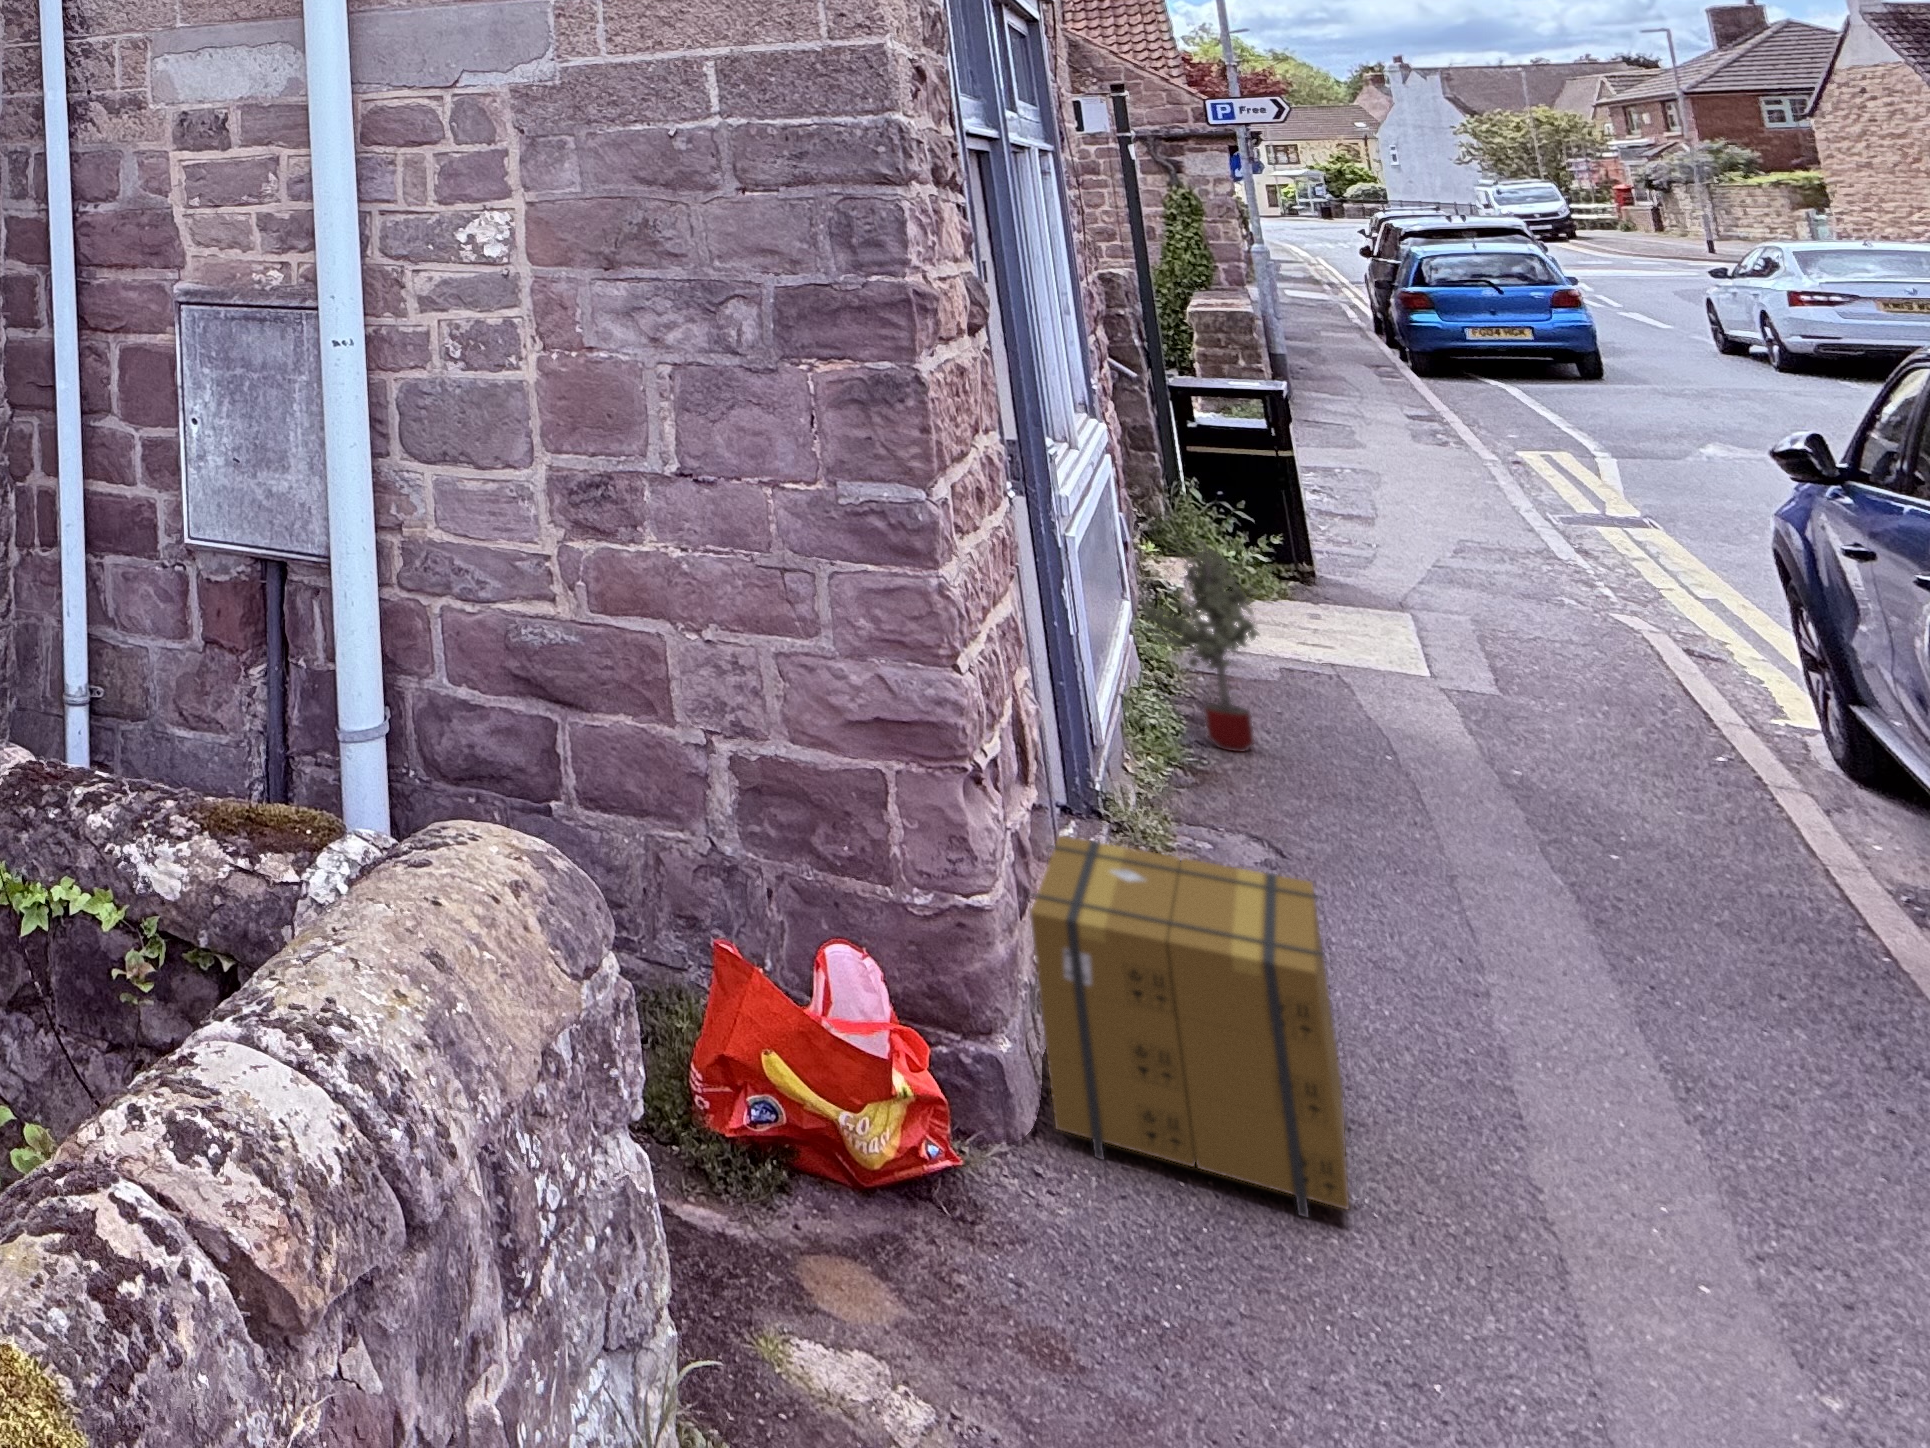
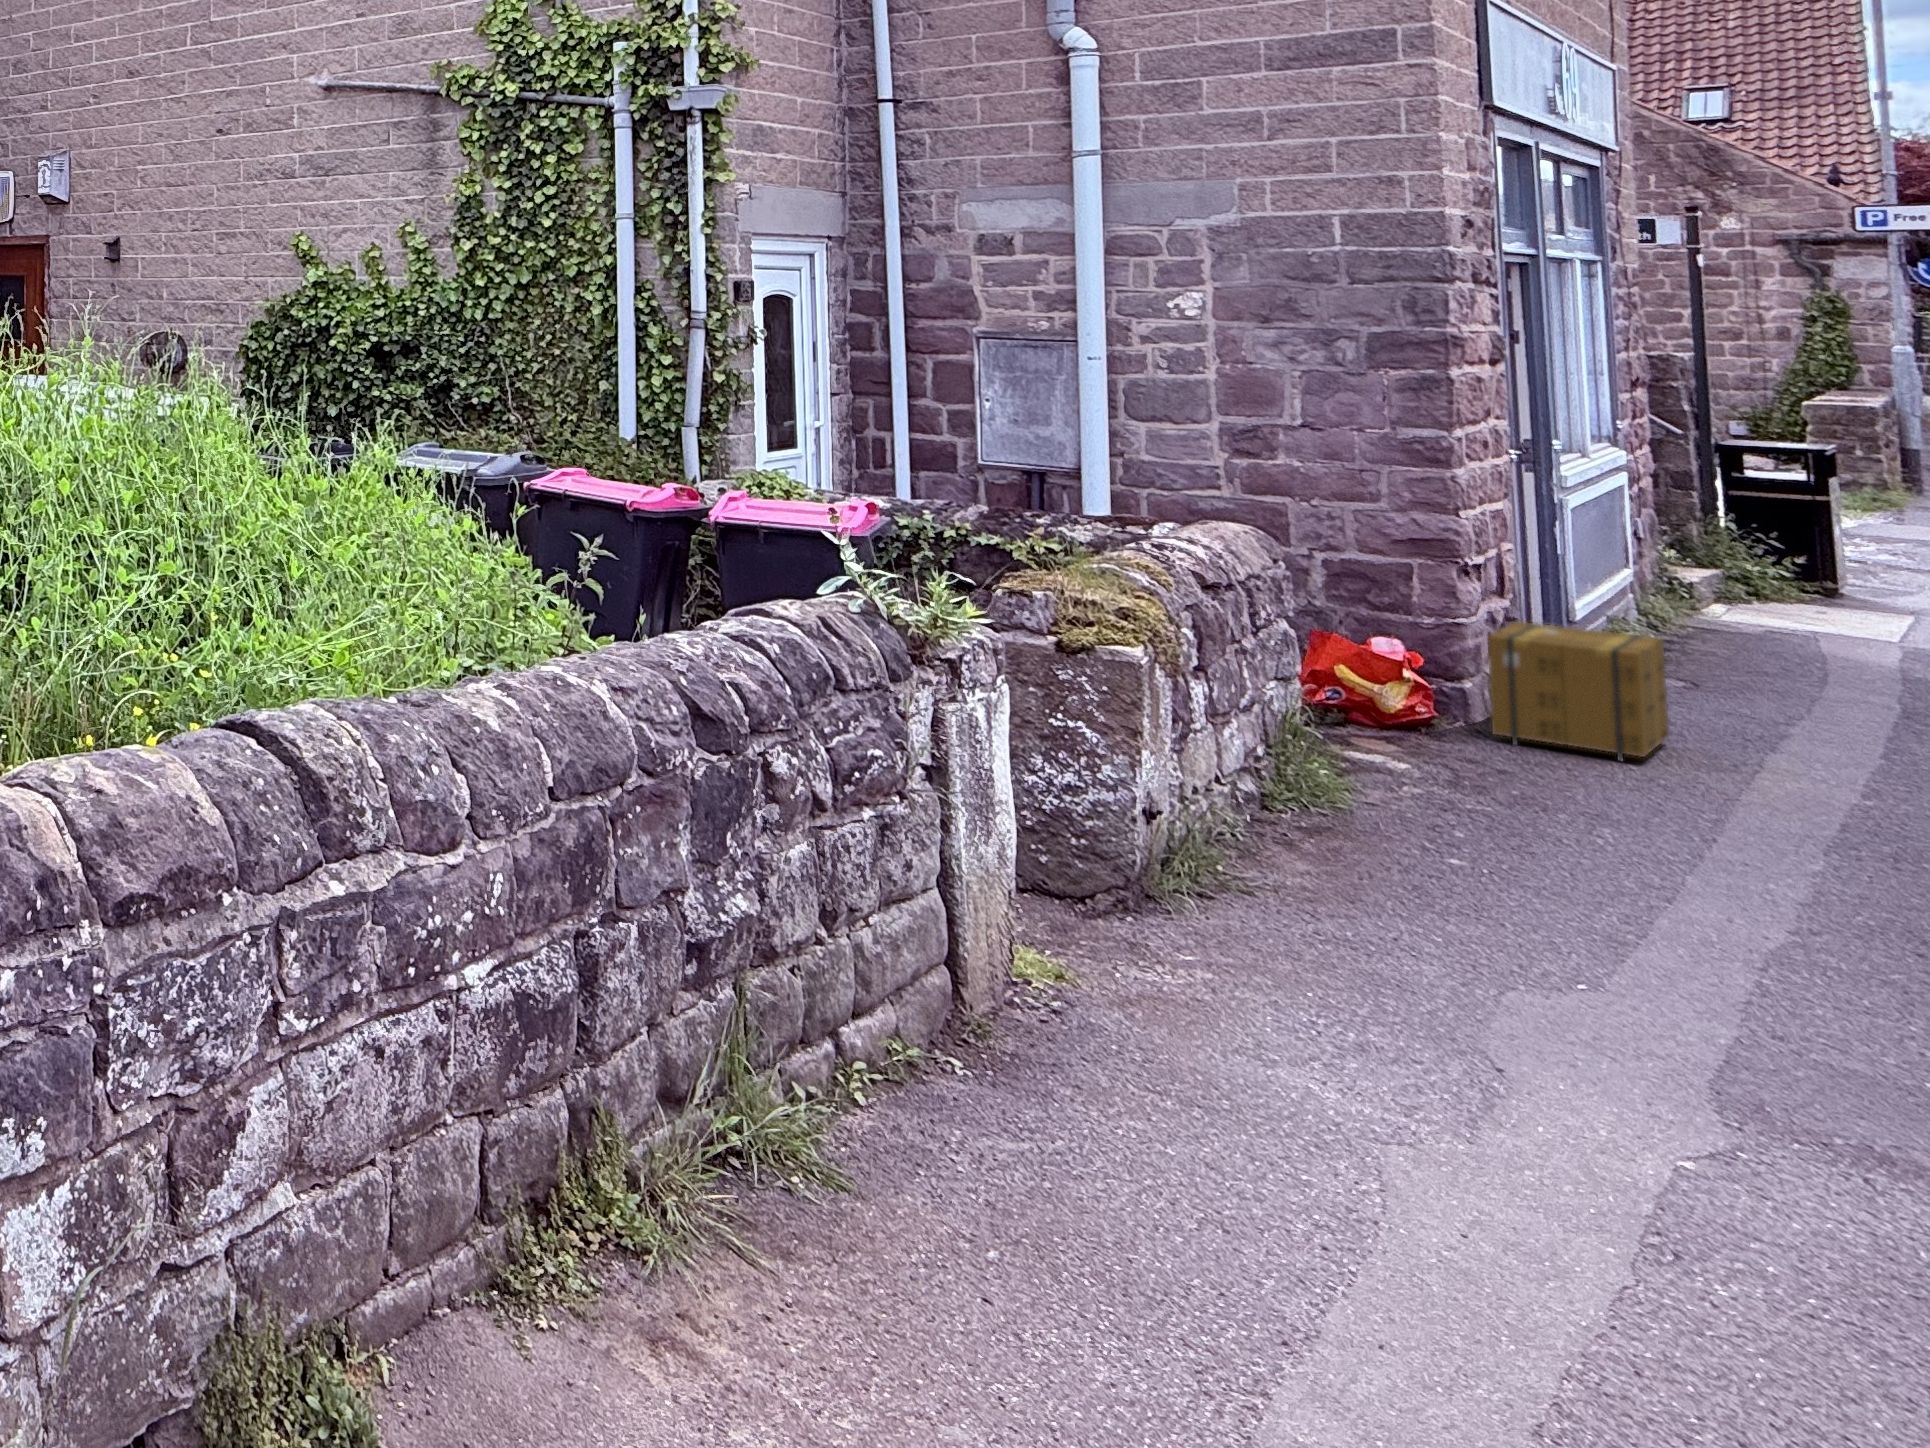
potted tree: present [1141,538,1258,752] -> none [1632,519,1728,655]

